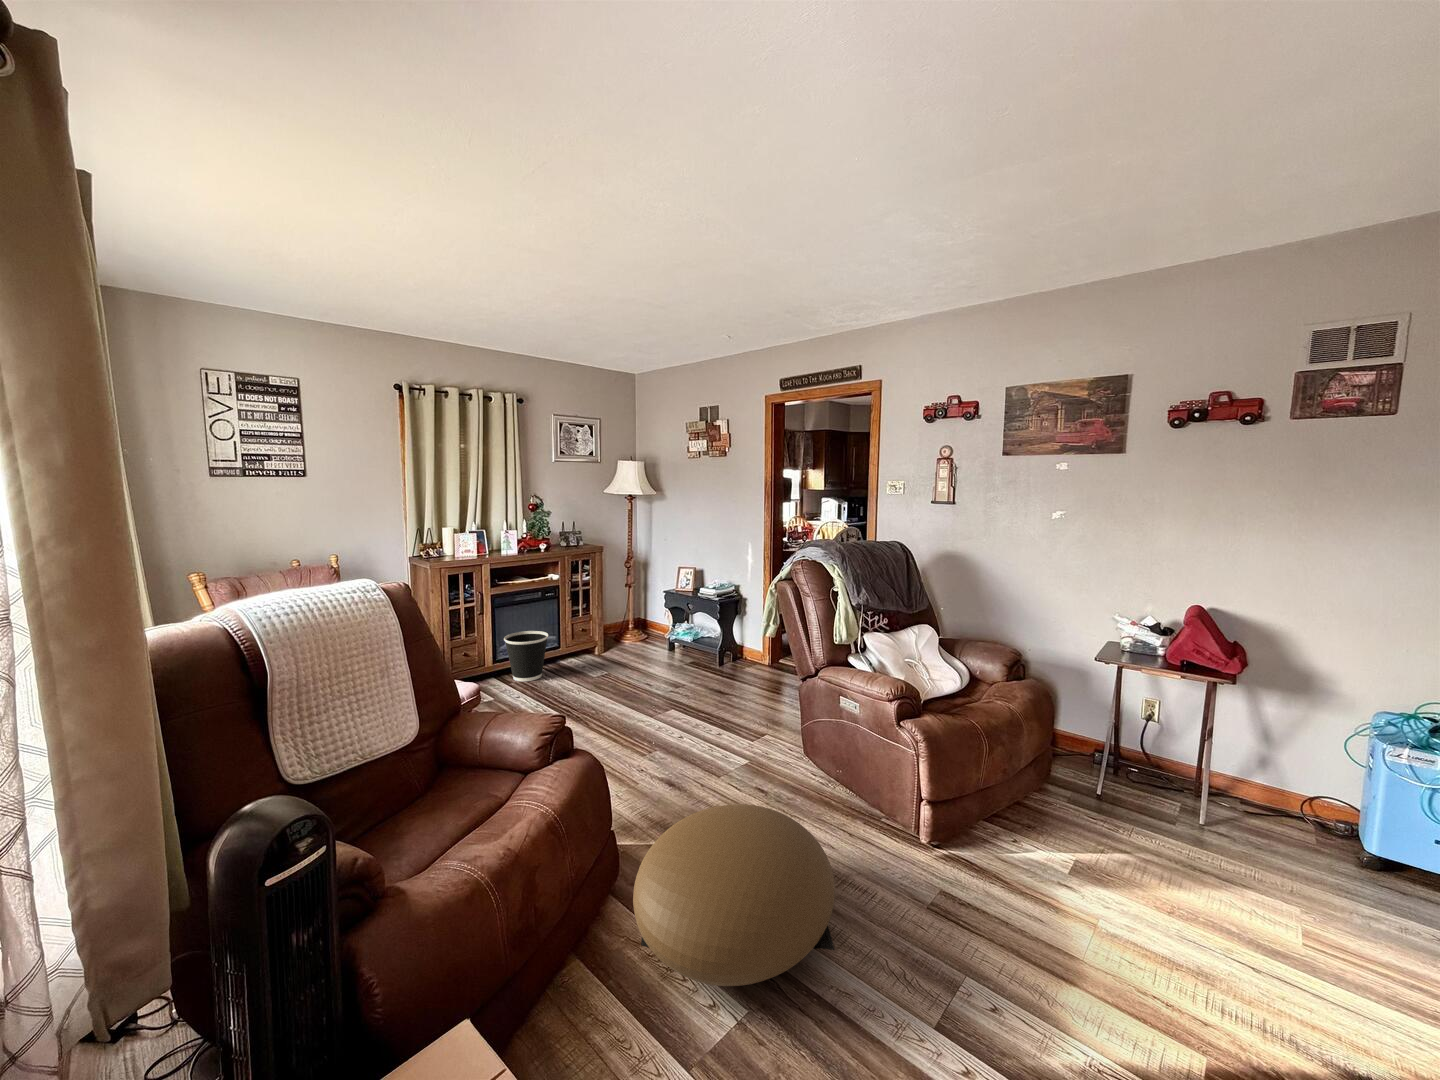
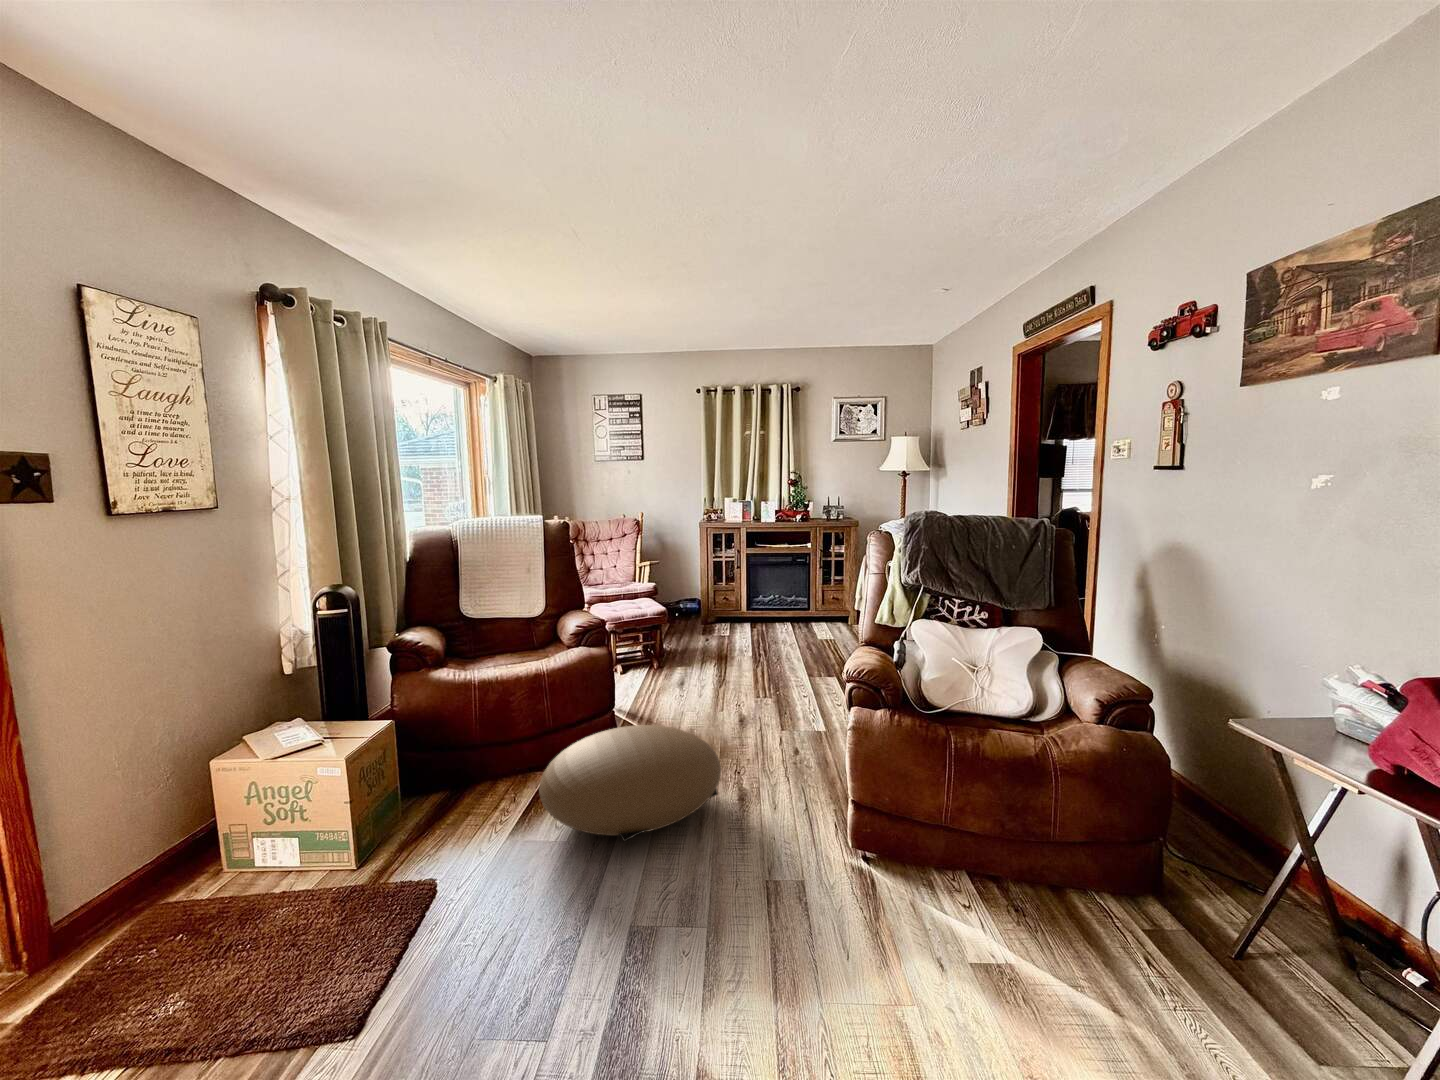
wastebasket: present [504,631,548,681] -> none [752,591,789,634]

